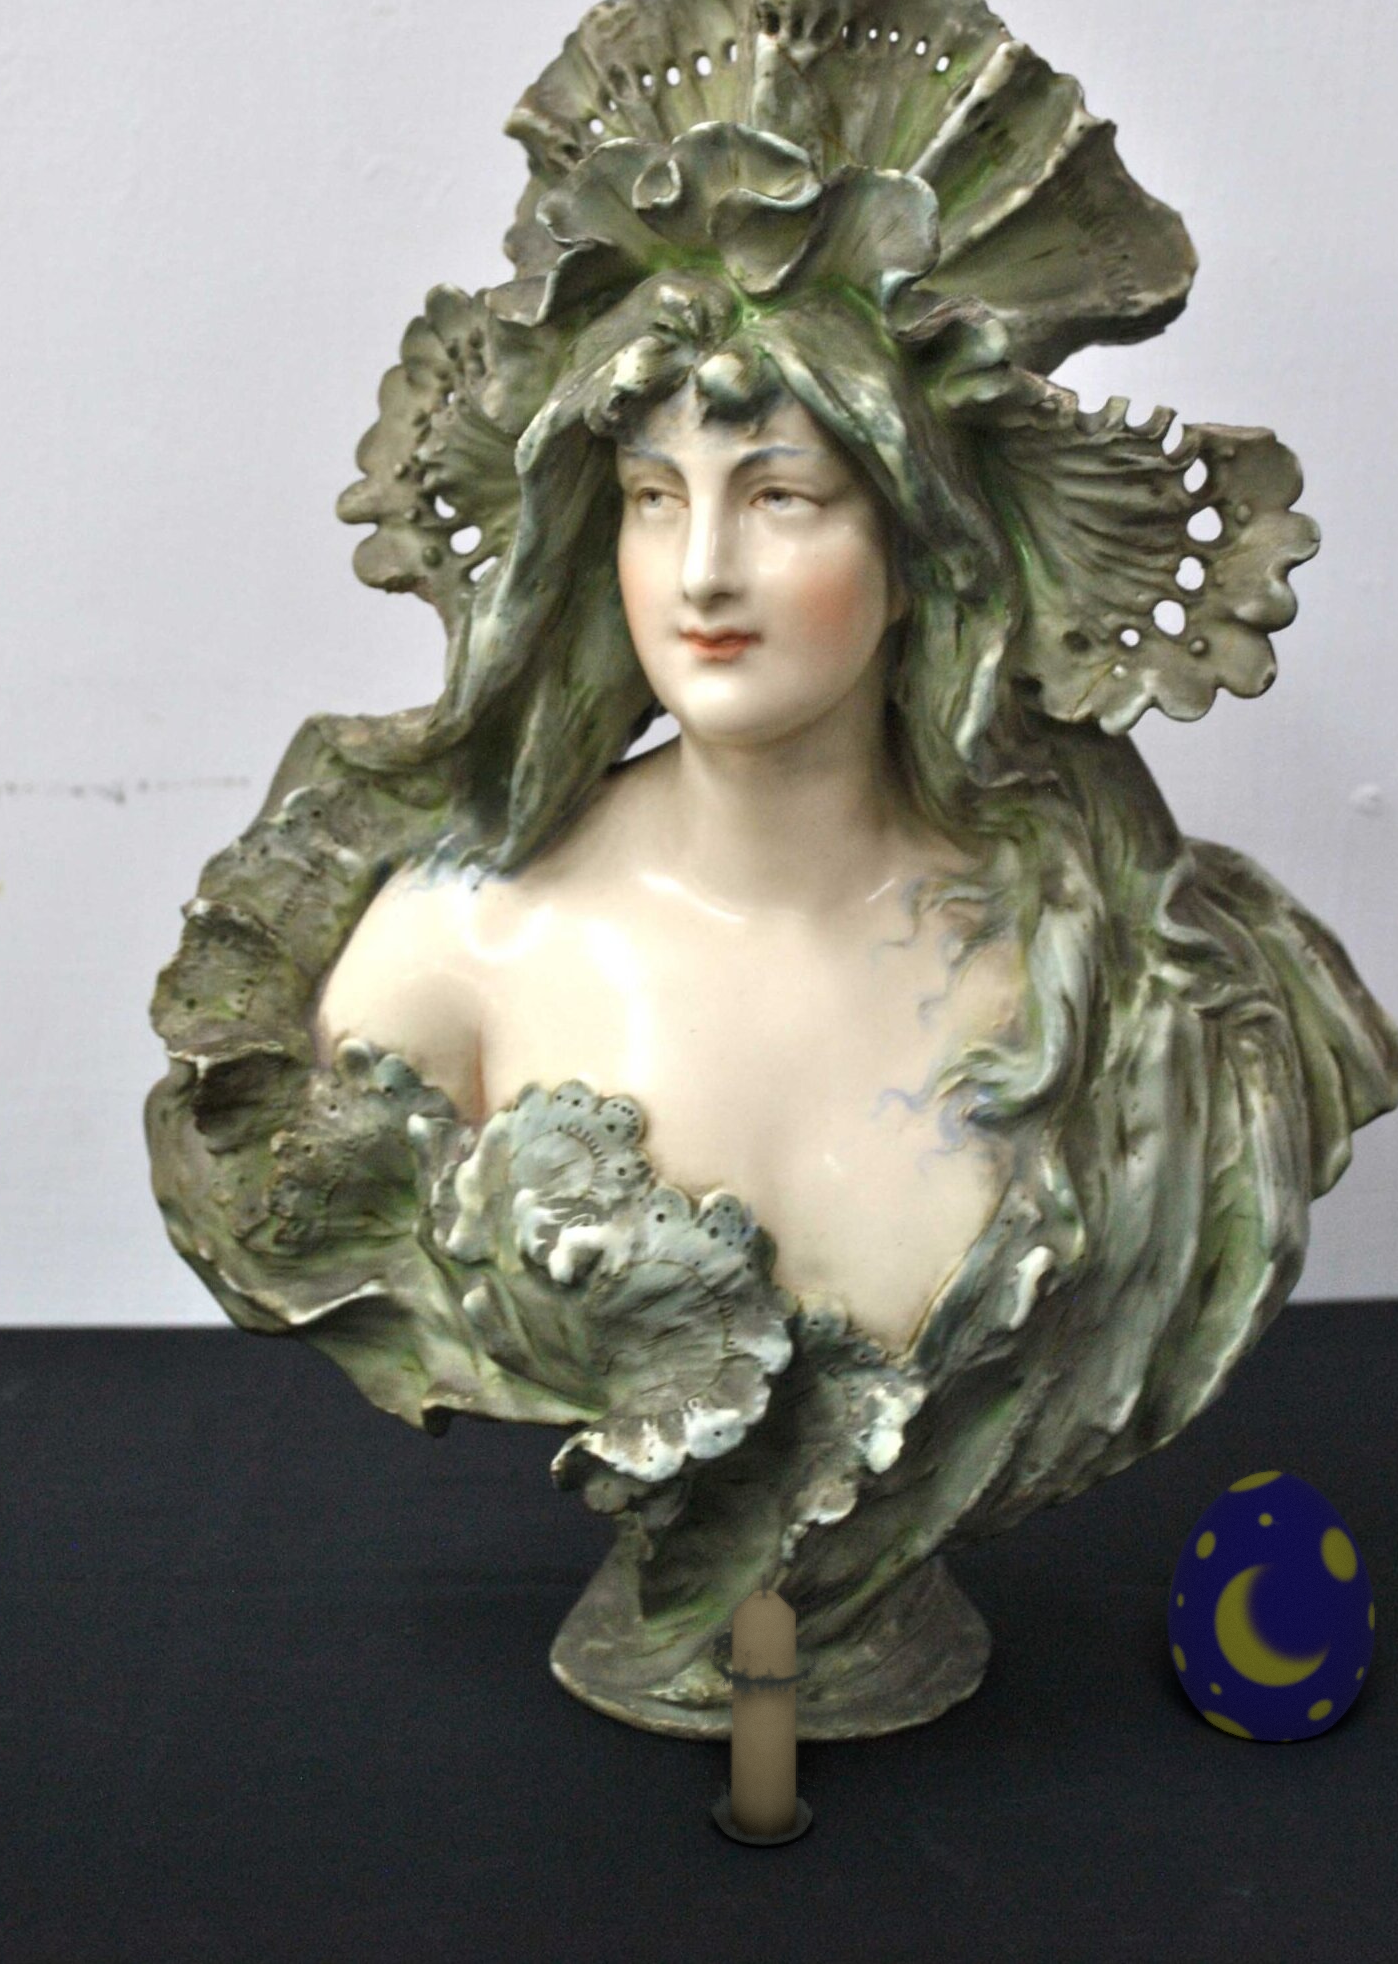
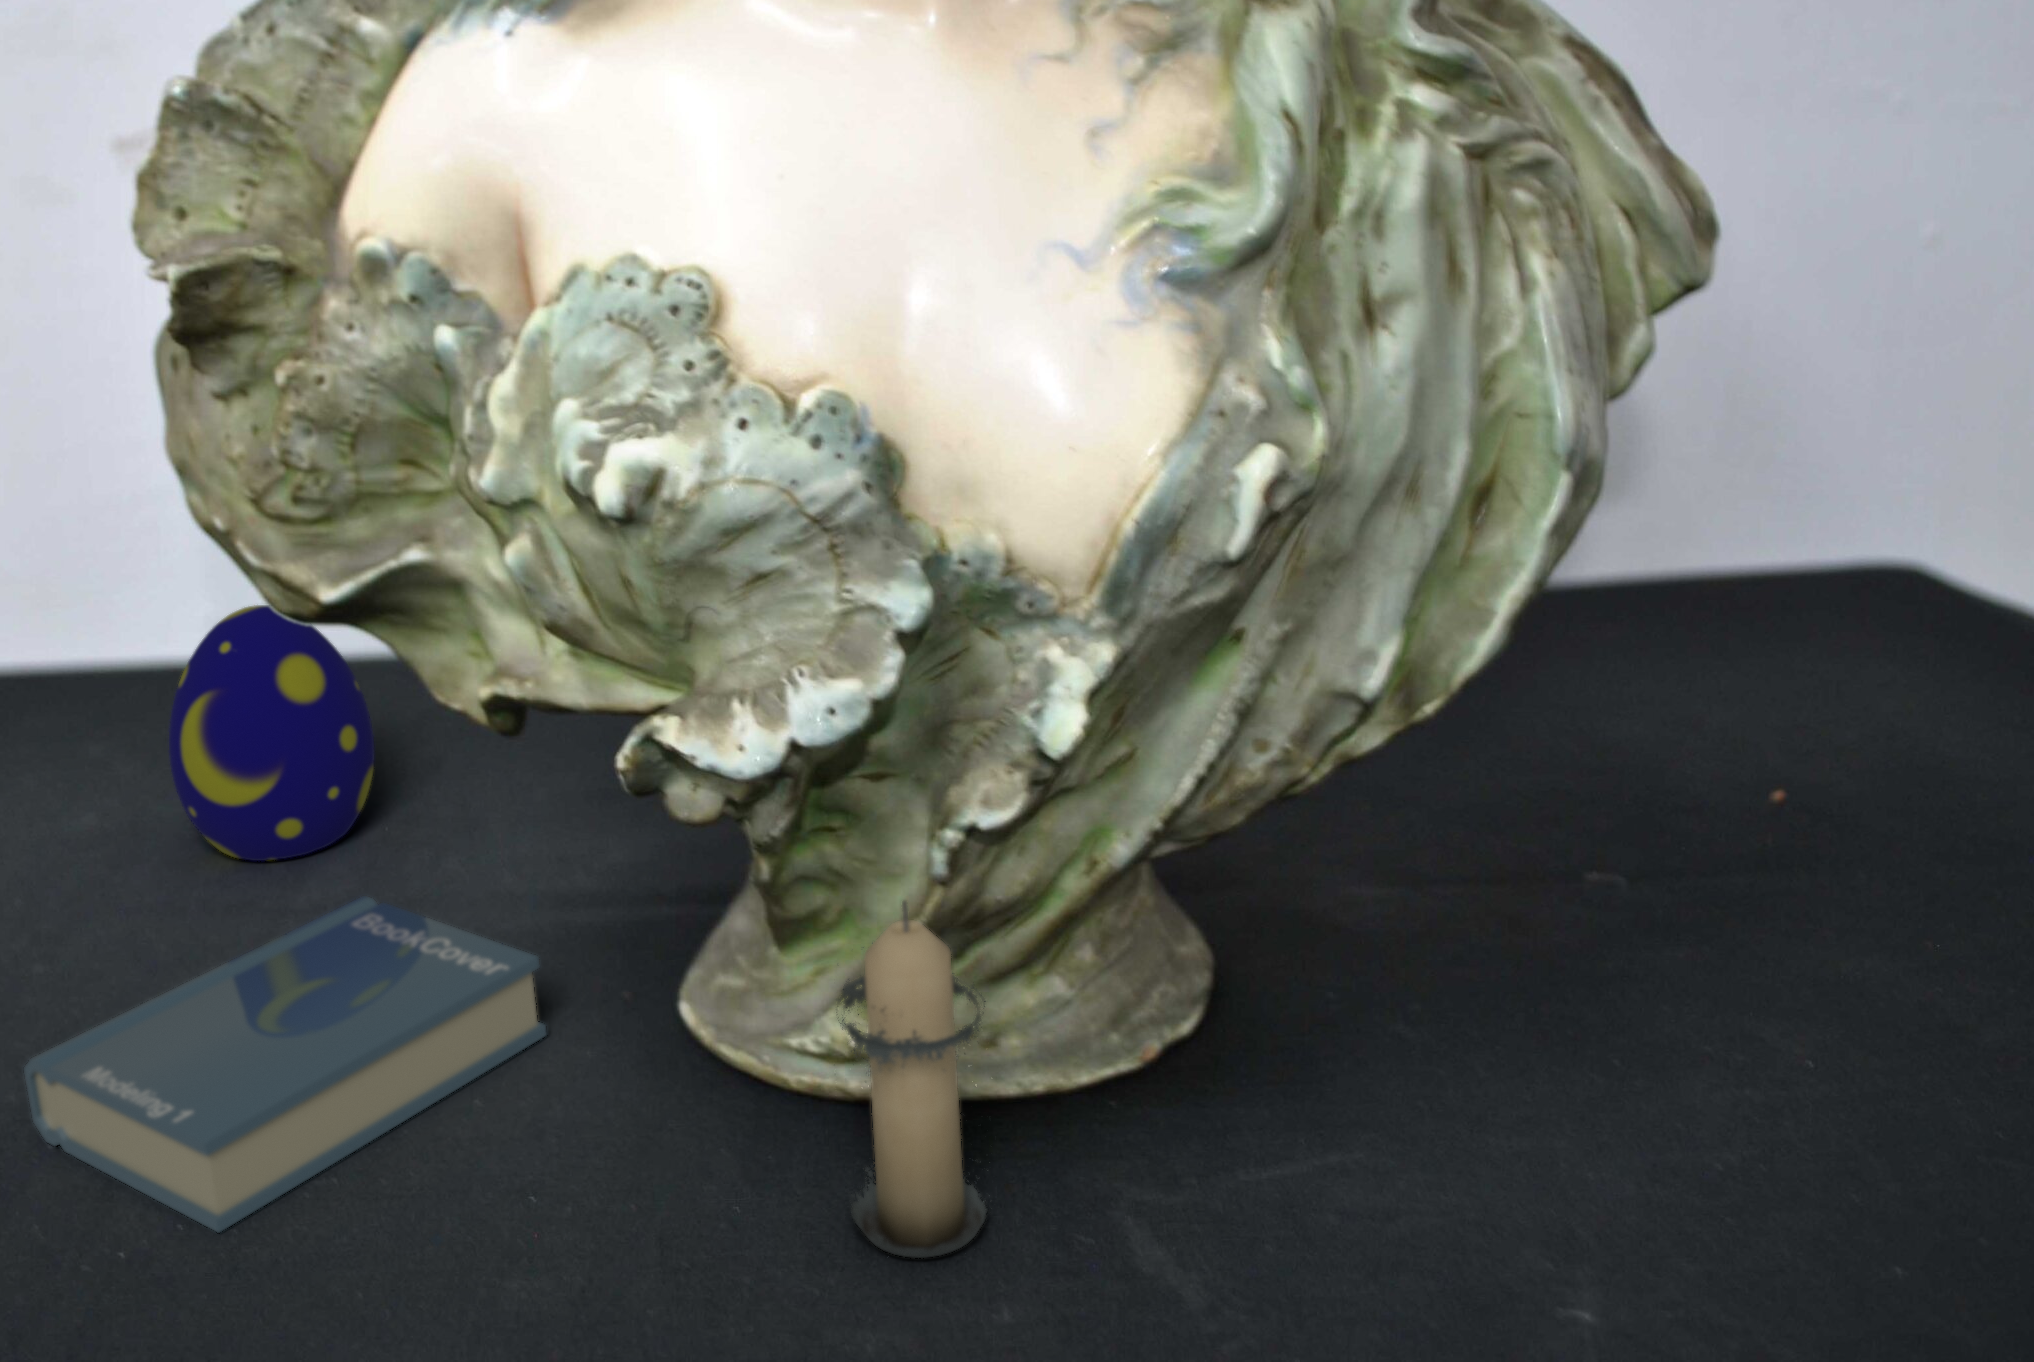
decorative egg: present [1167,1471,1375,1741] -> present [169,605,374,861]
hardback book: none [39,1569,446,1822] -> present [24,896,546,1232]

